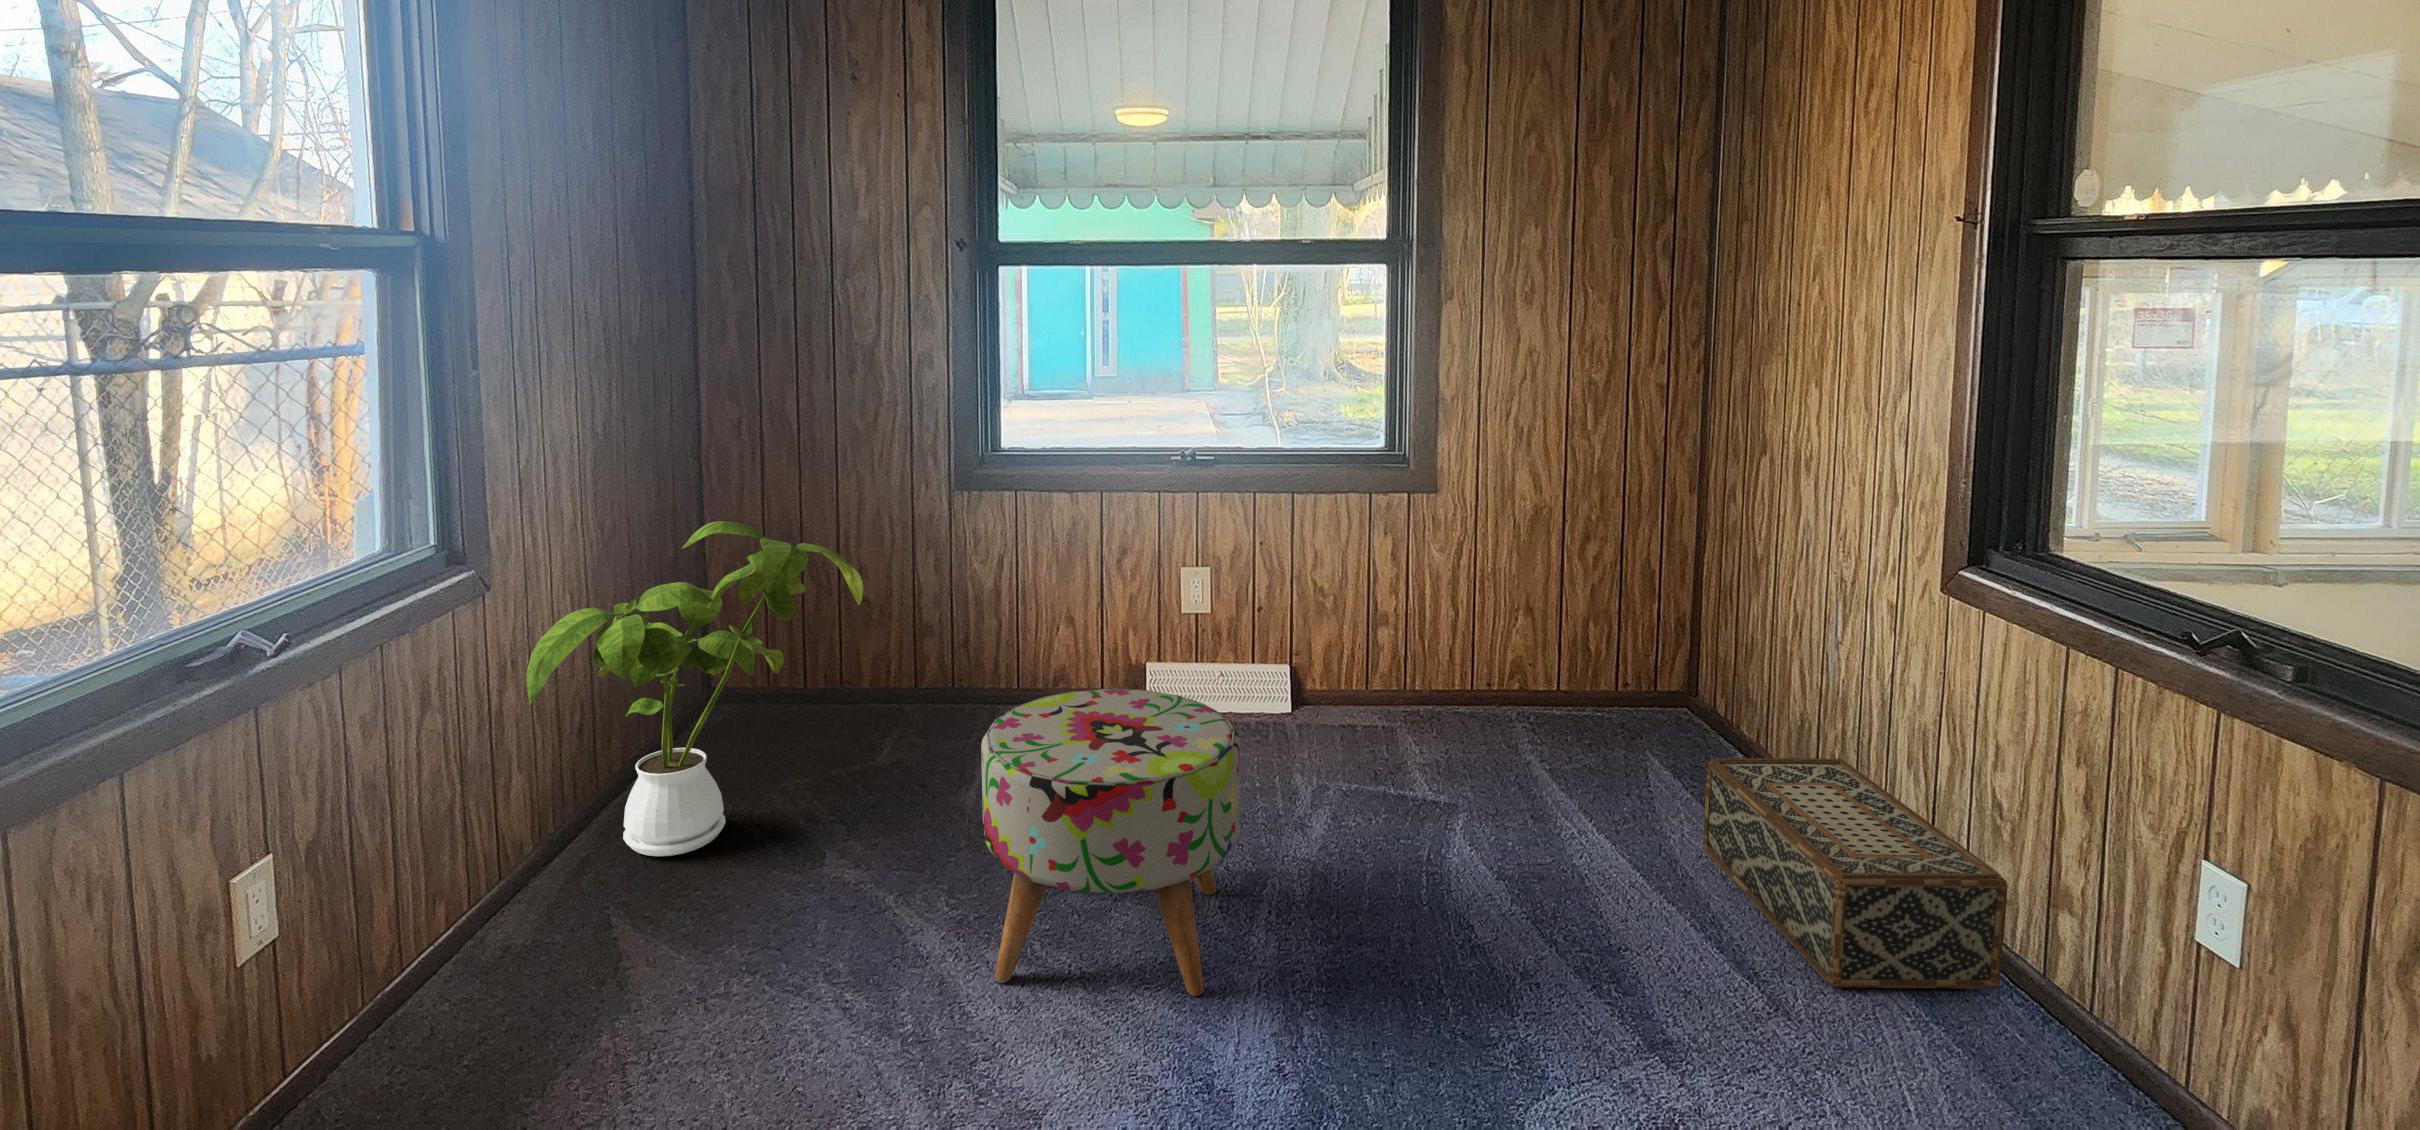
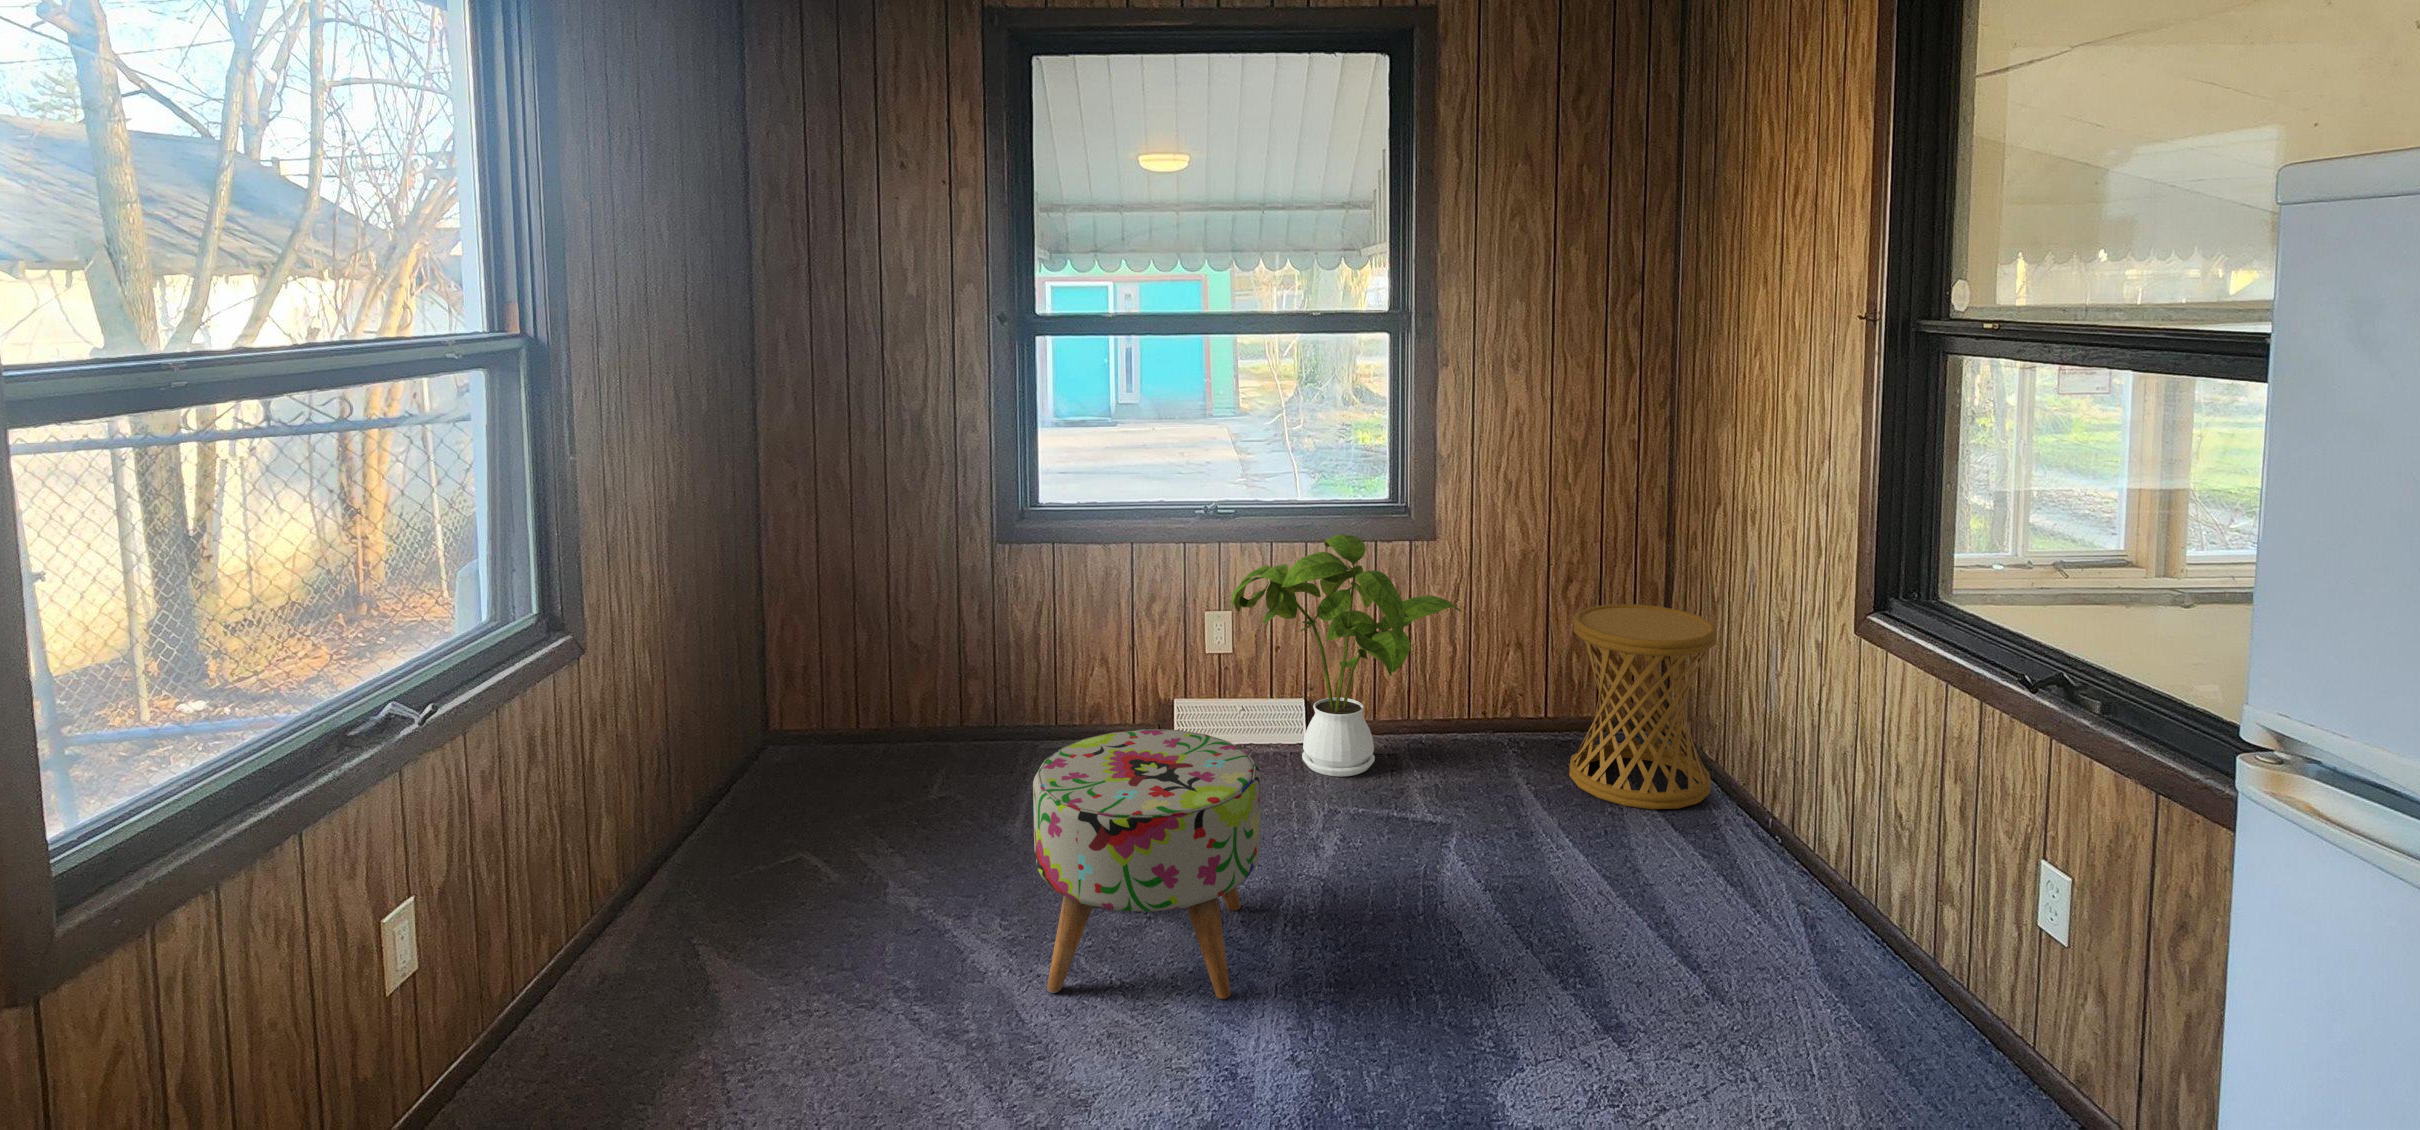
house plant: present [527,521,864,856] -> present [1231,534,1461,776]
side table: none [1587,564,1762,794] -> present [1569,604,1717,809]
woven basket: present [1703,758,2007,989] -> none [1664,777,1903,974]

